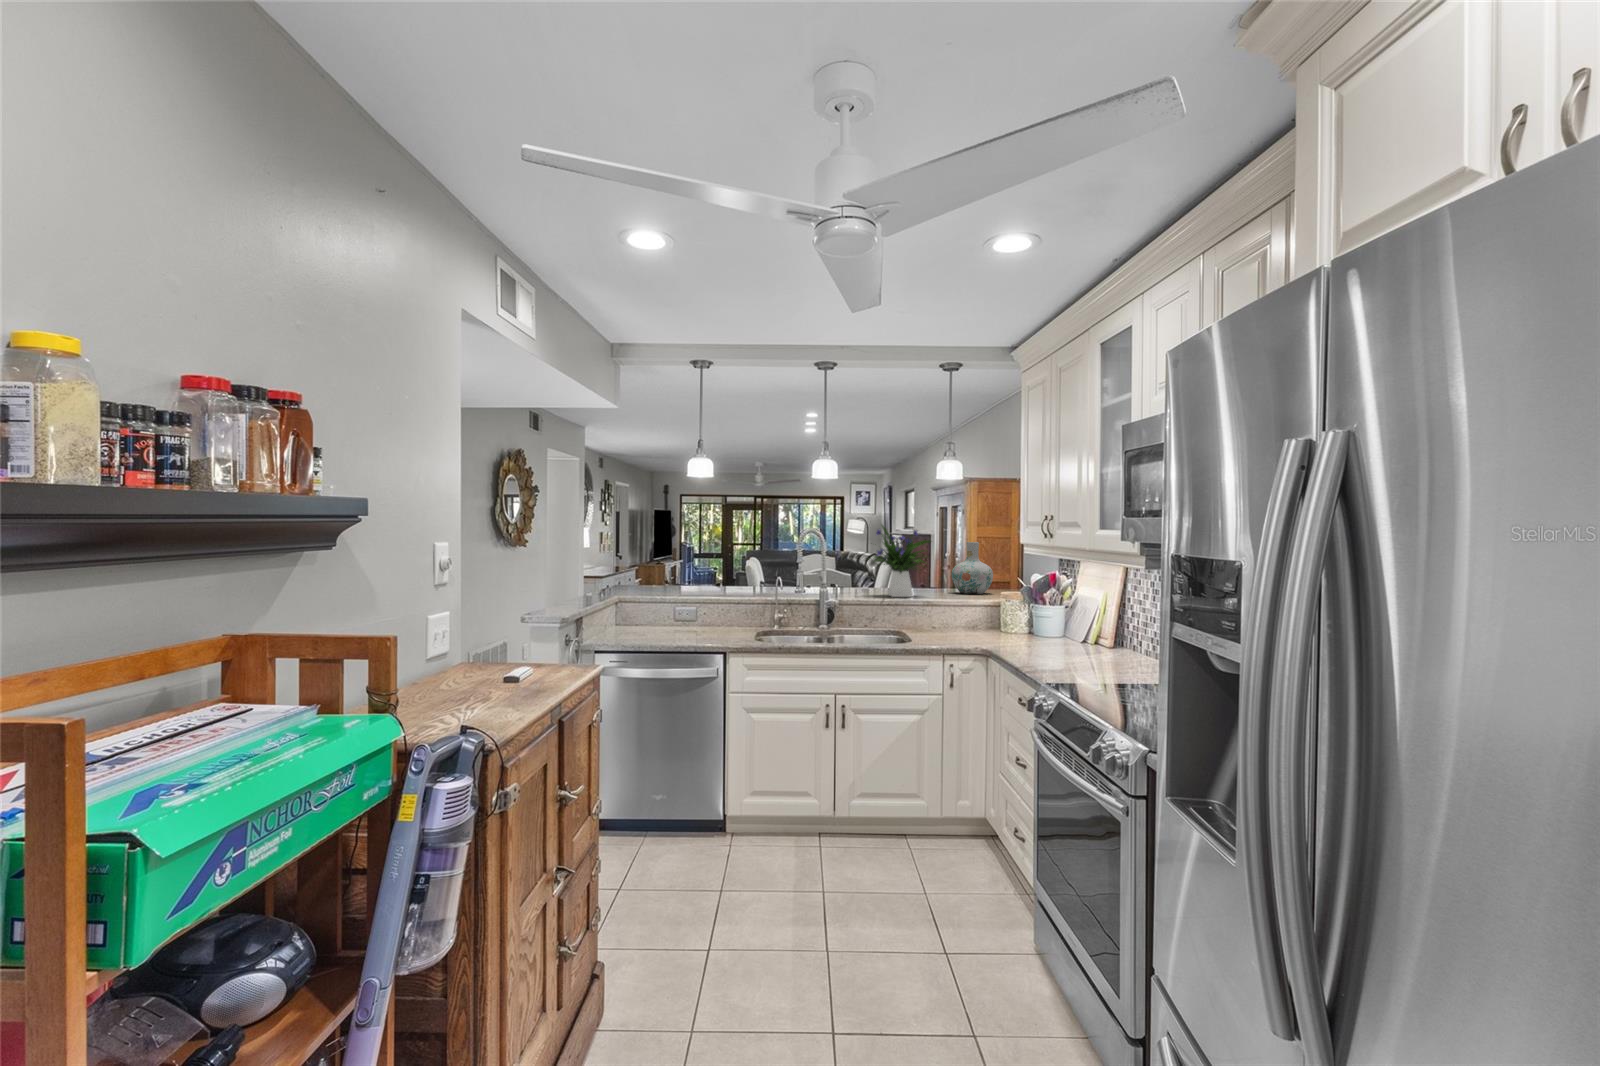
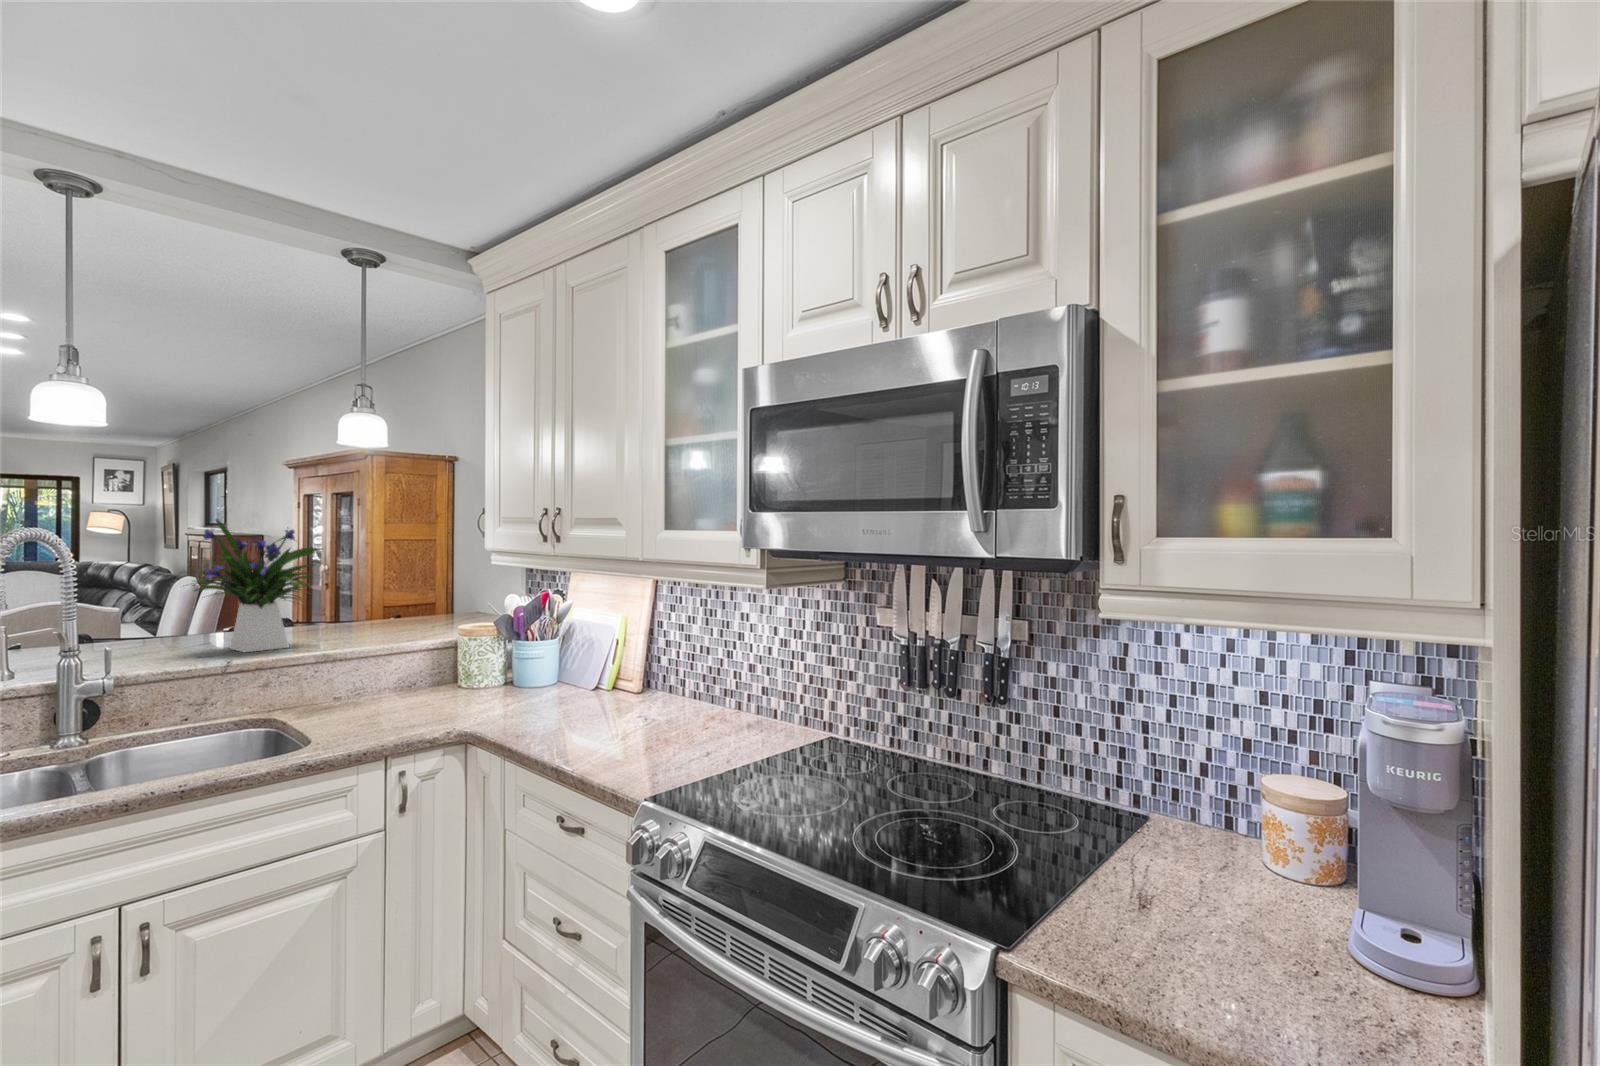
vase: present [952,542,993,594] -> none [352,548,424,630]

